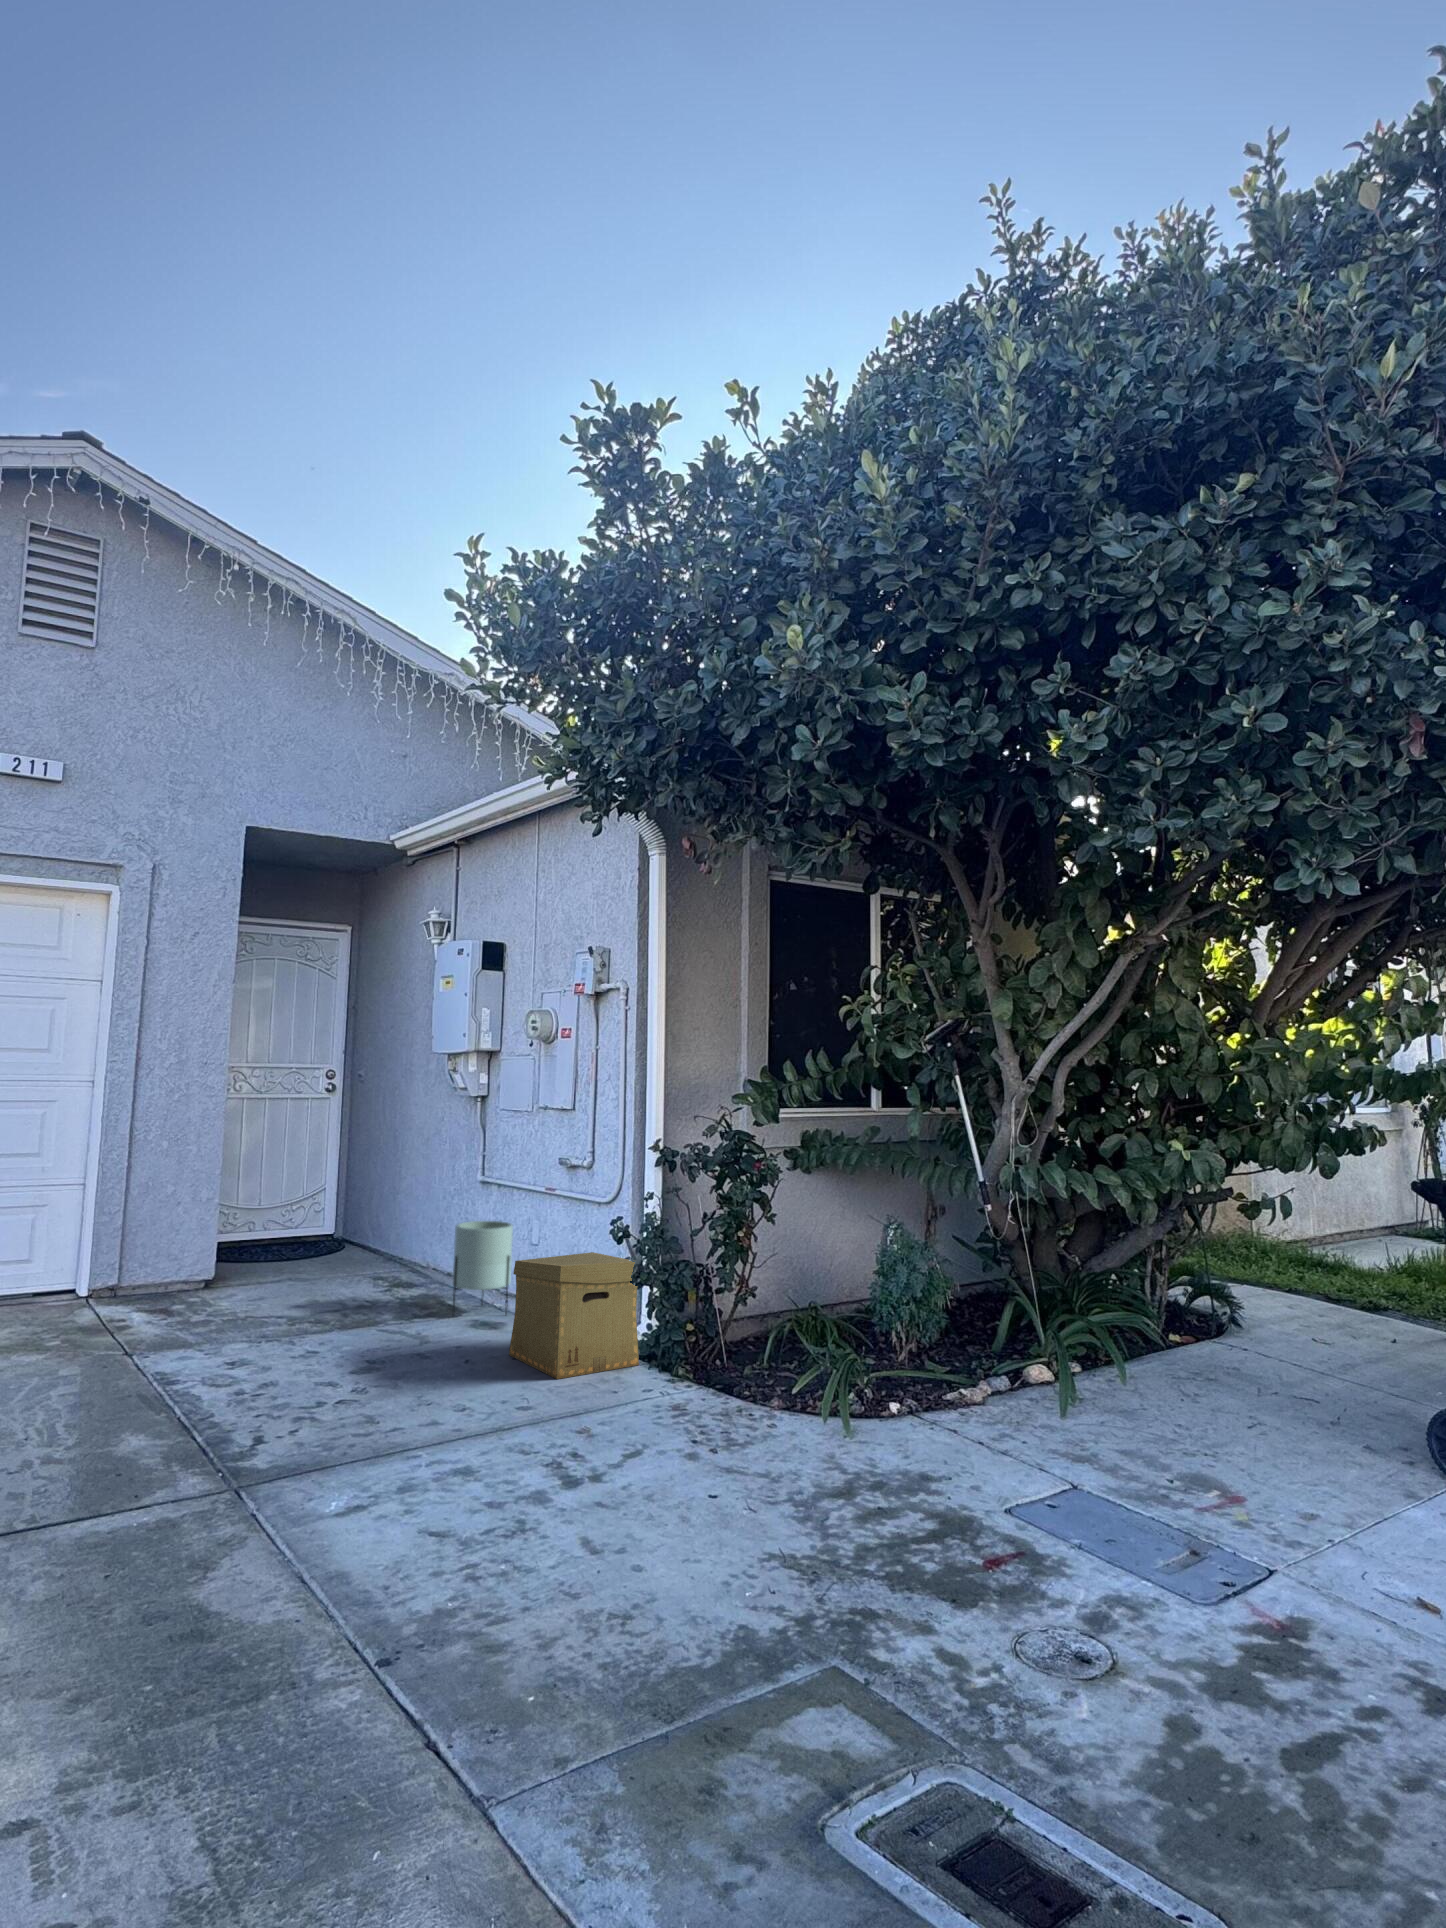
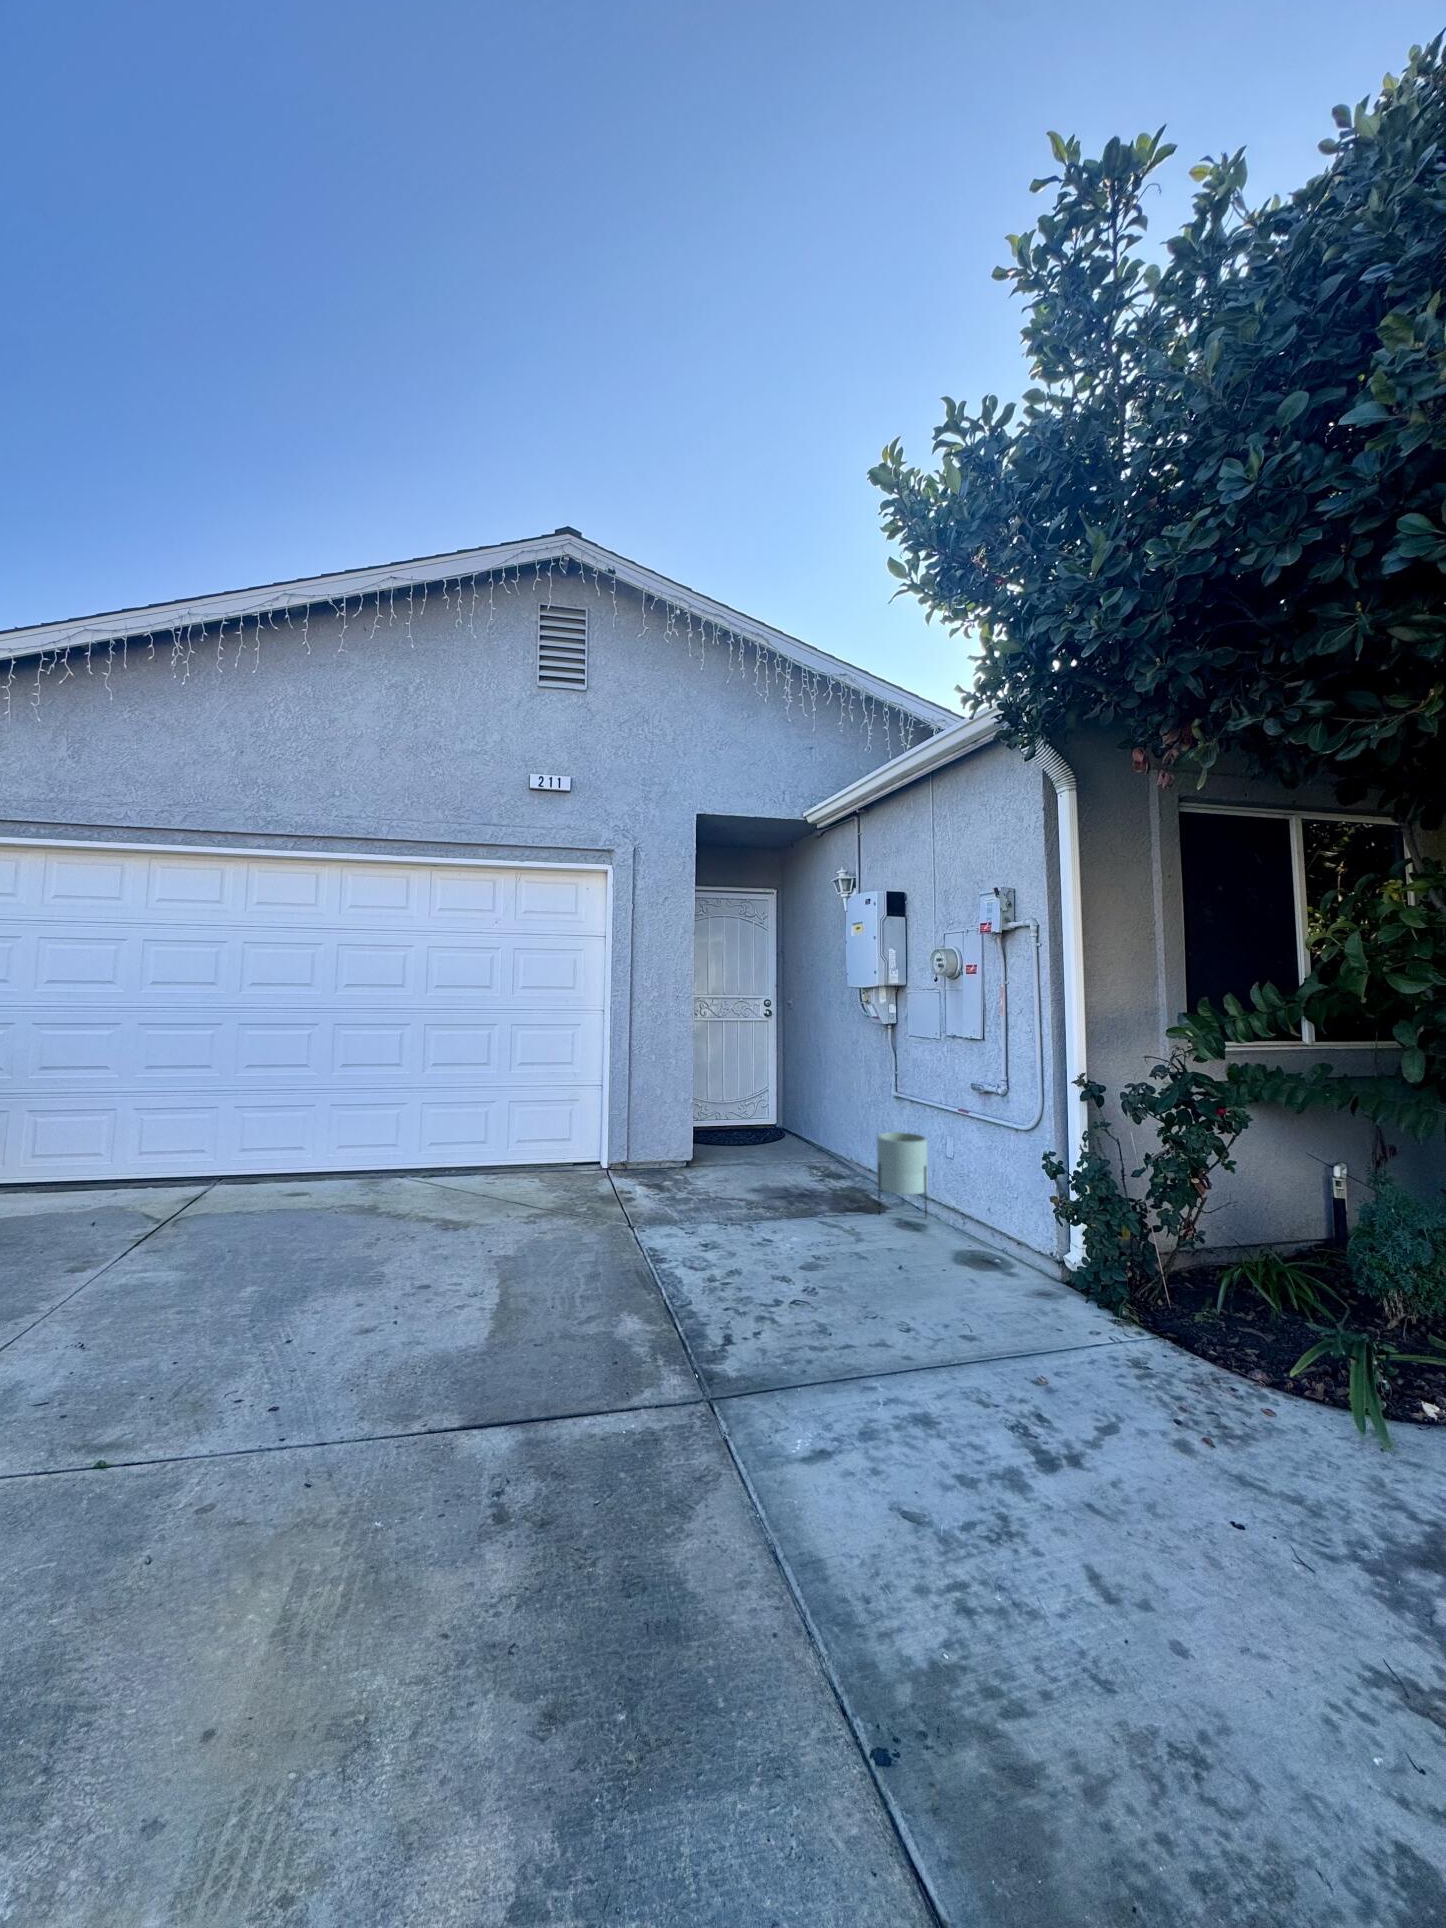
cardboard box: present [509,1252,639,1379] -> none [938,1176,1073,1303]

